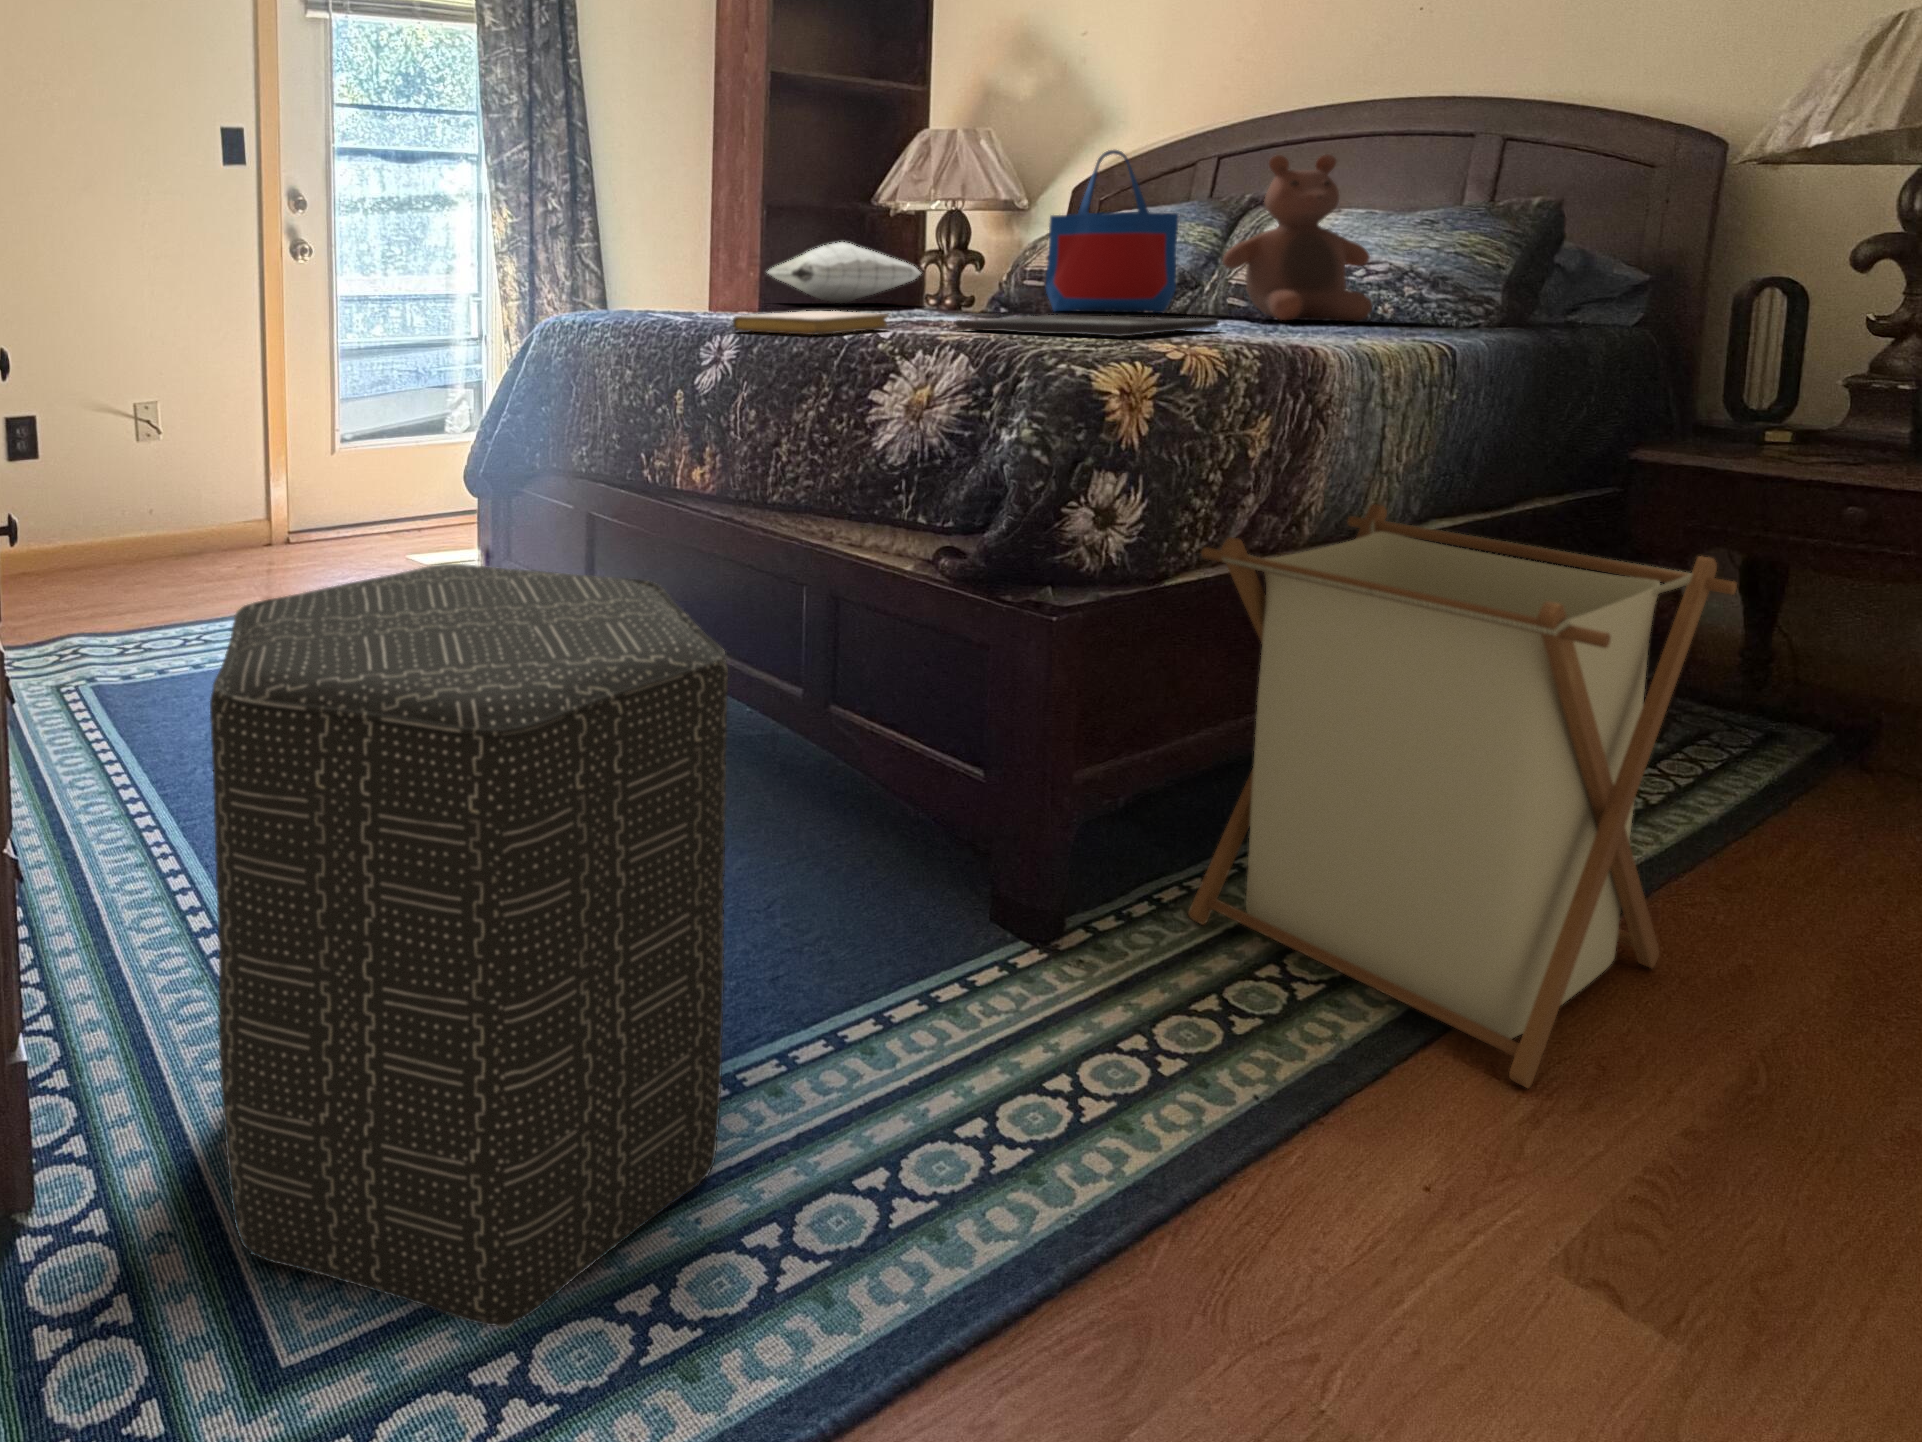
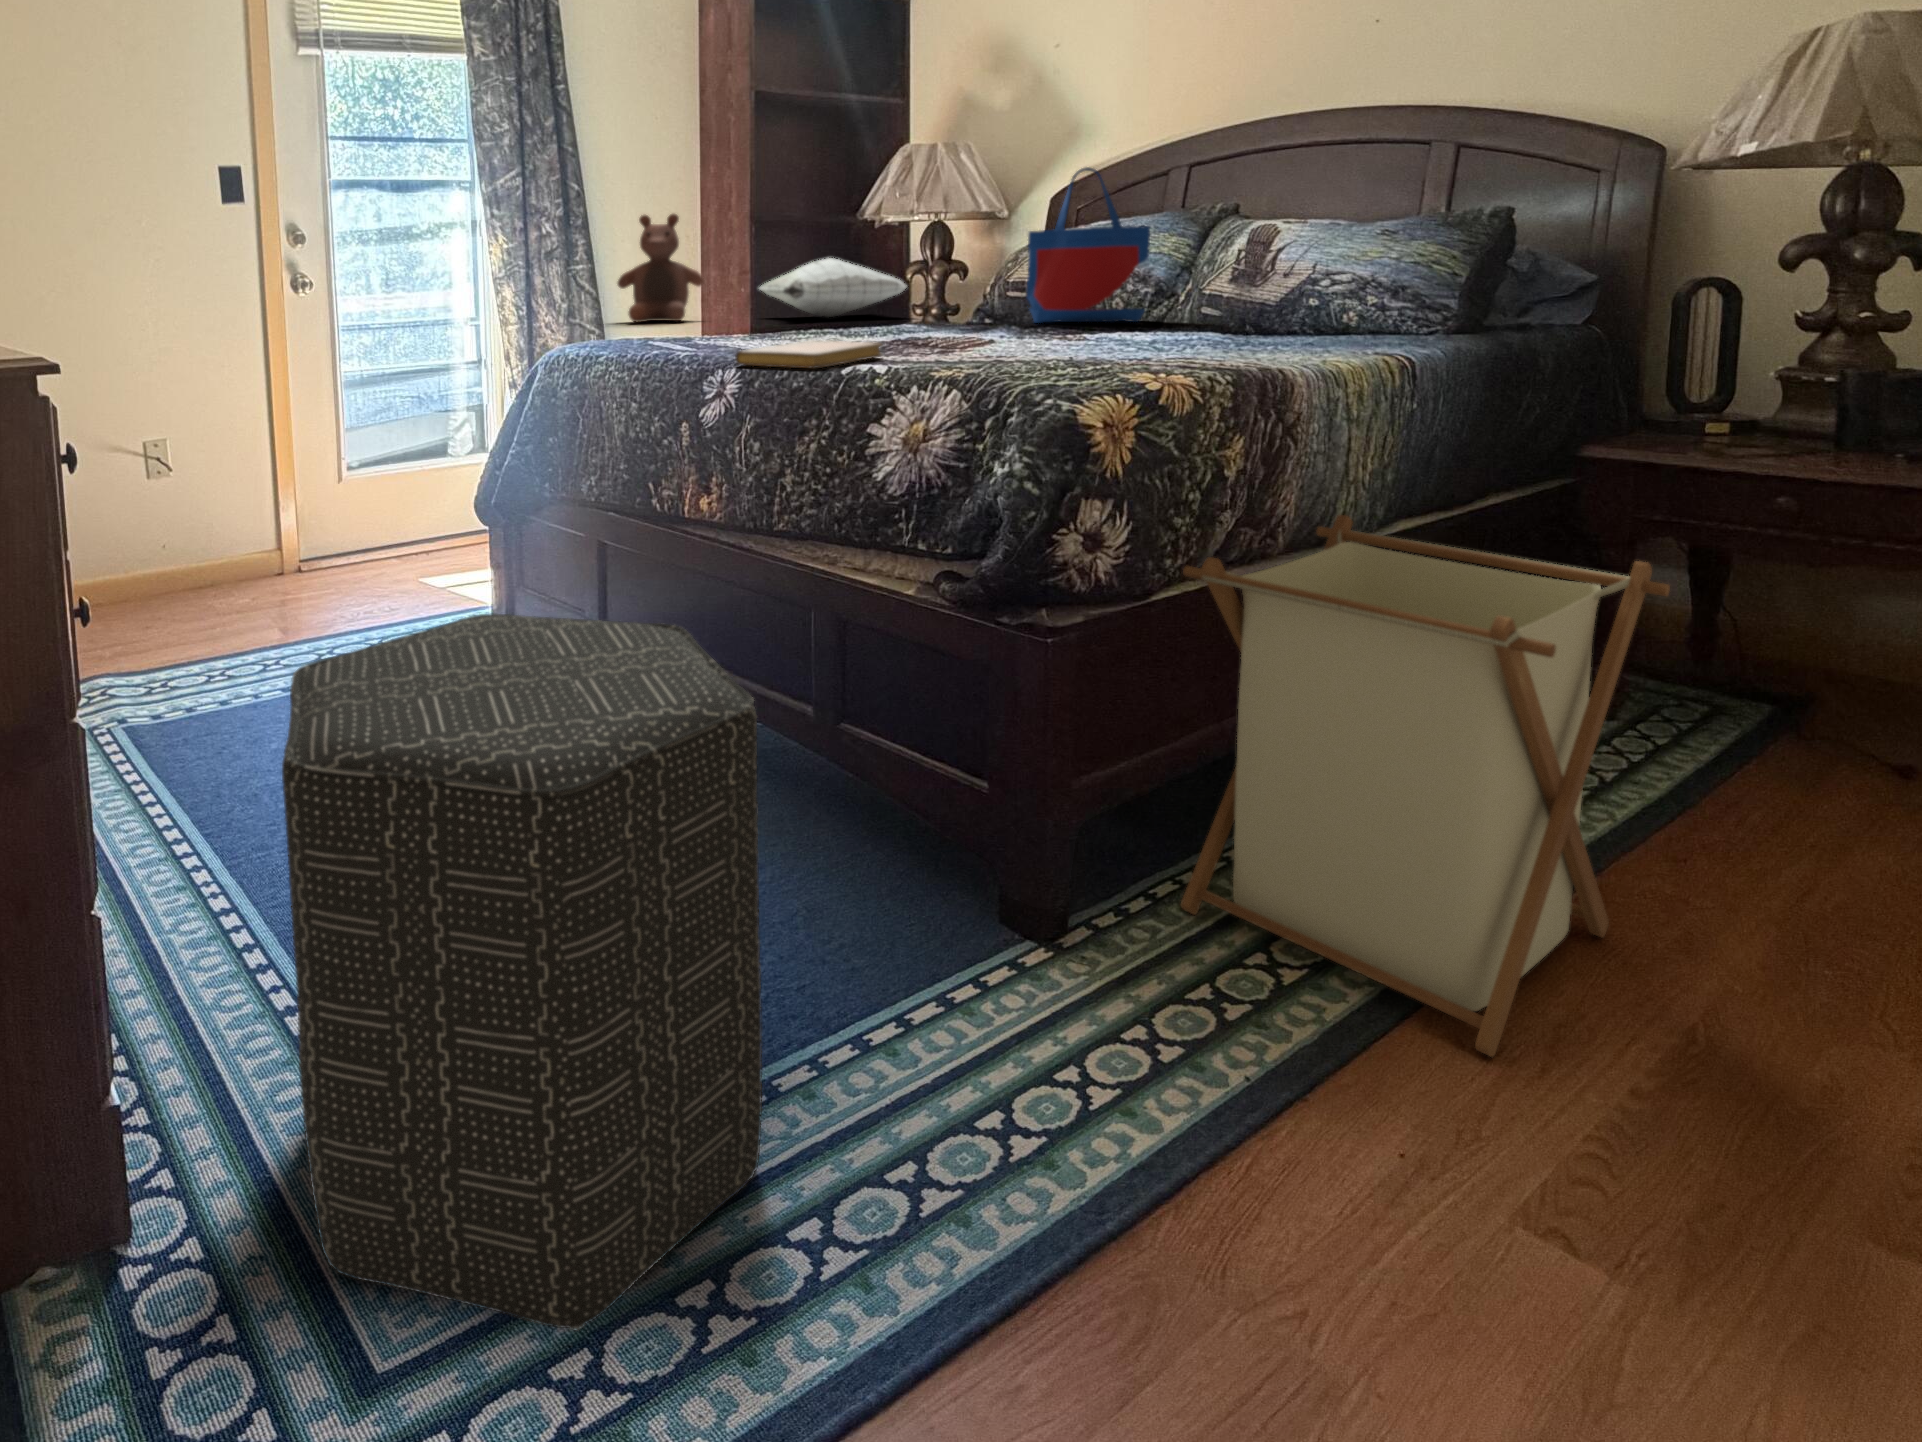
stuffed bear: present [1223,154,1372,321] -> present [617,214,704,322]
tray: present [954,315,1219,336] -> none [944,335,1192,361]

